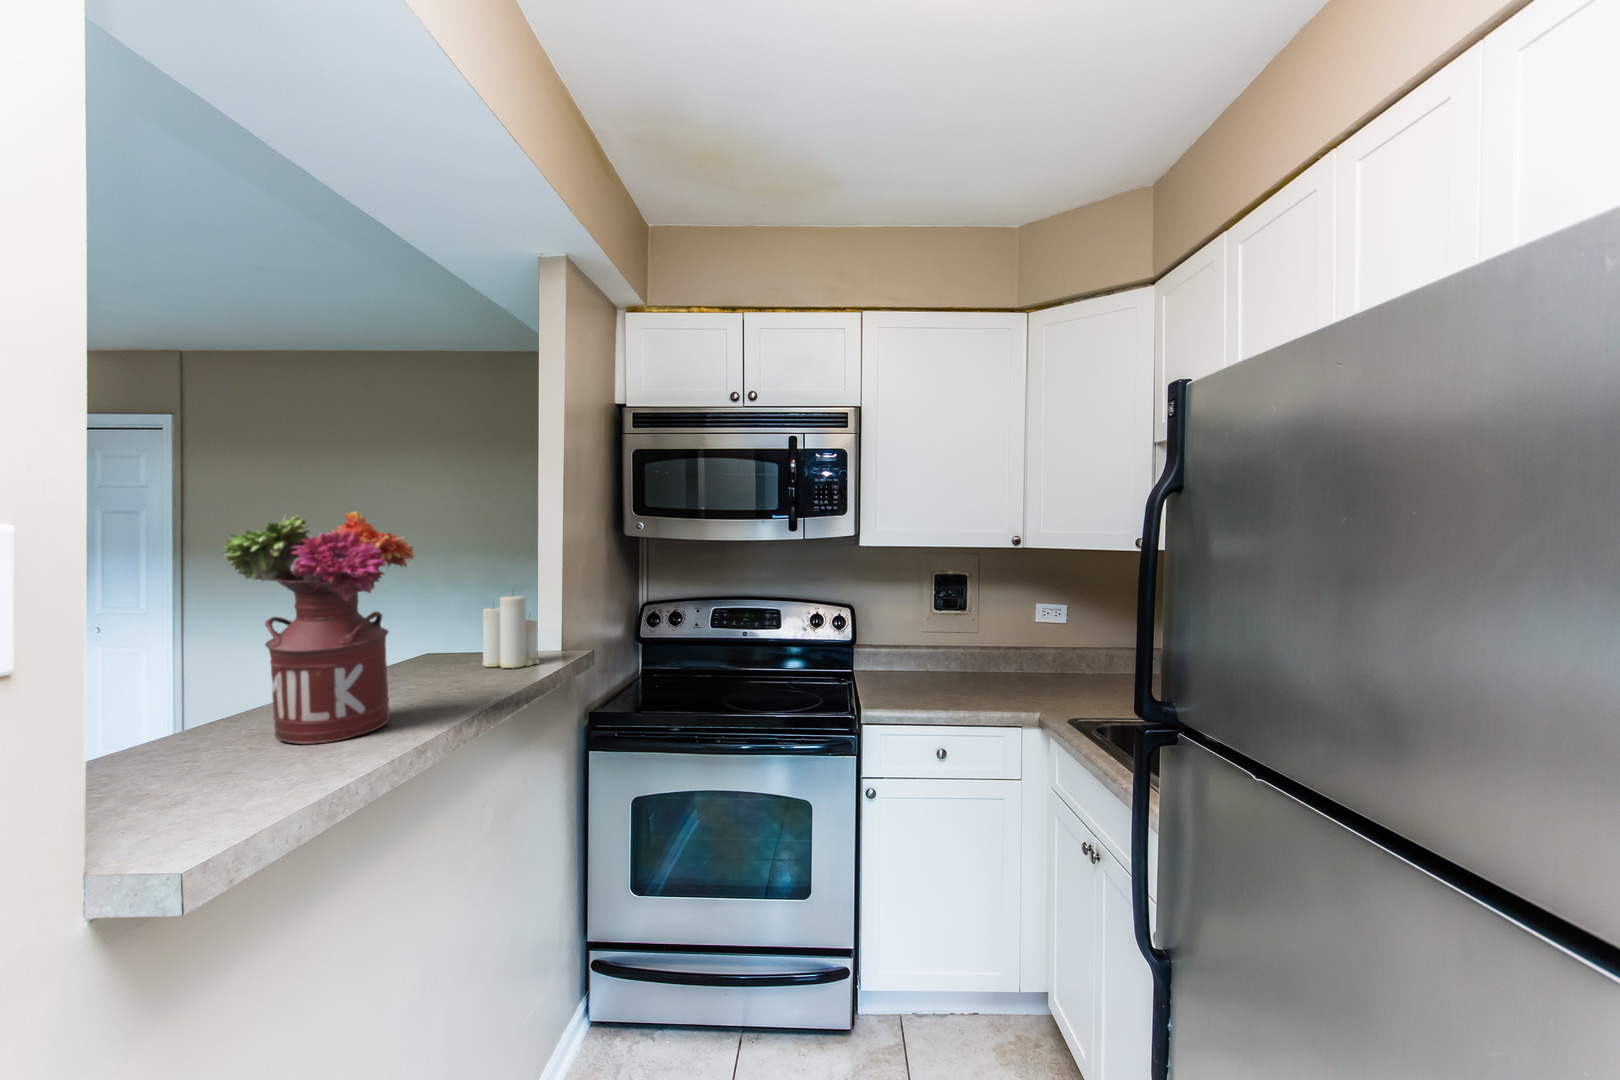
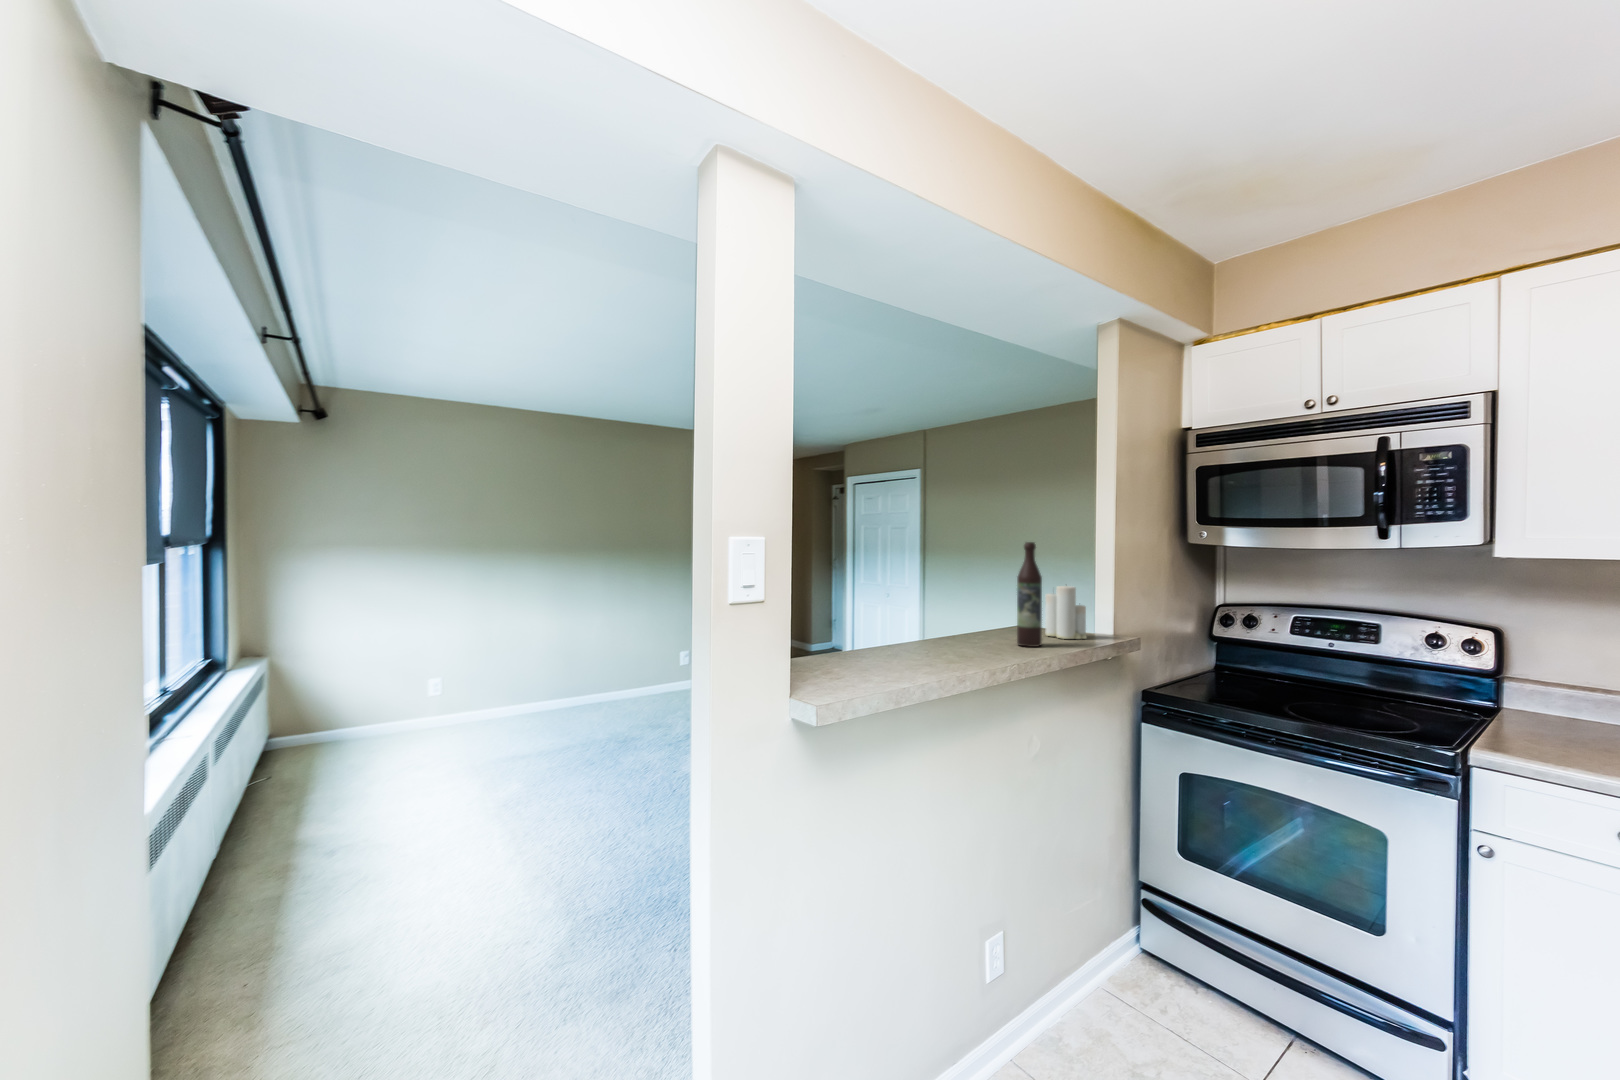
flower arrangement: present [224,511,414,744] -> none [886,524,982,660]
wine bottle: none [455,538,491,688] -> present [1017,542,1042,647]

